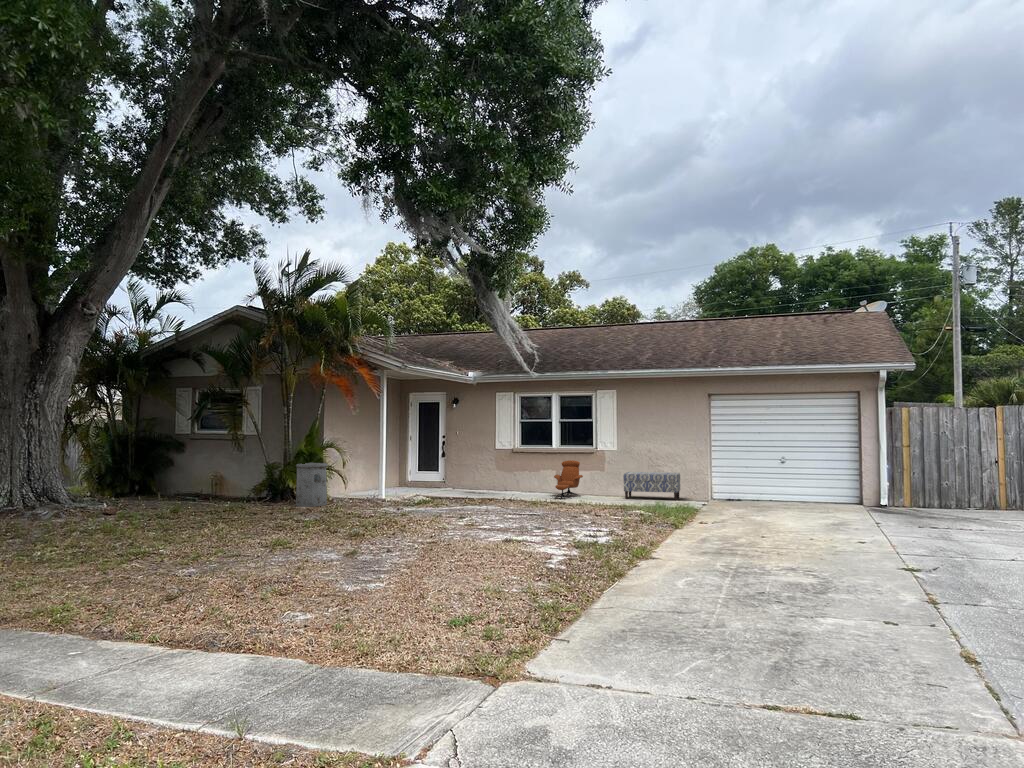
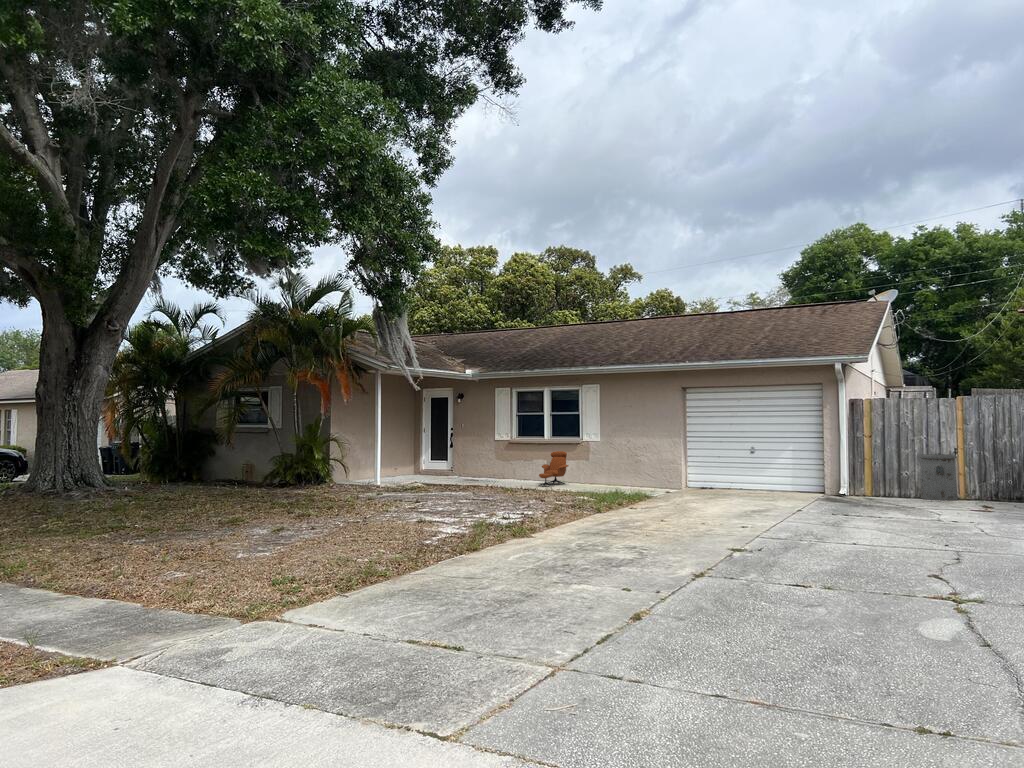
trash can: present [296,462,327,507] -> present [920,453,958,501]
bench: present [623,472,680,501] -> none [602,462,657,489]

